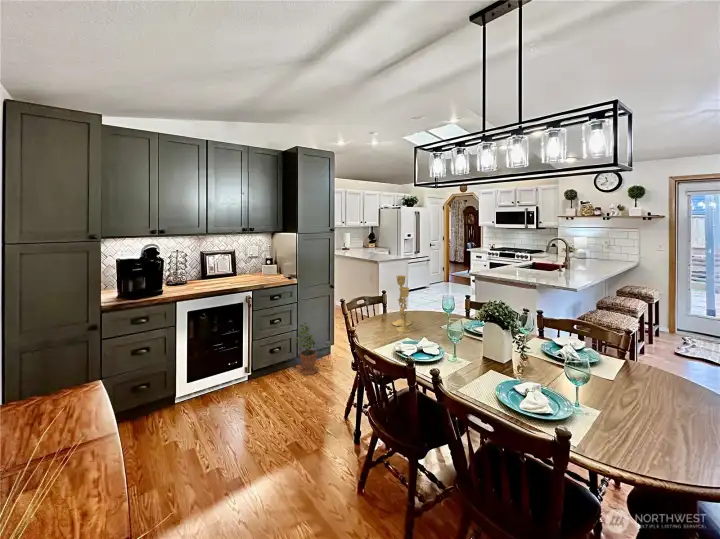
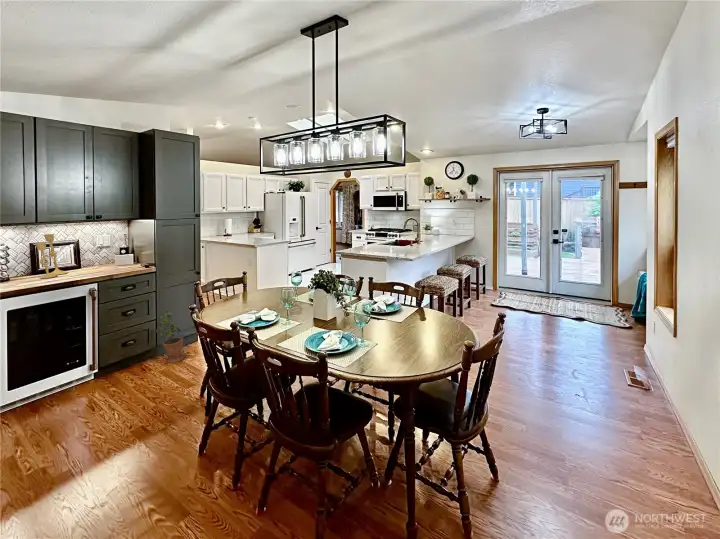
candlestick: present [392,276,413,332] -> present [35,234,68,278]

